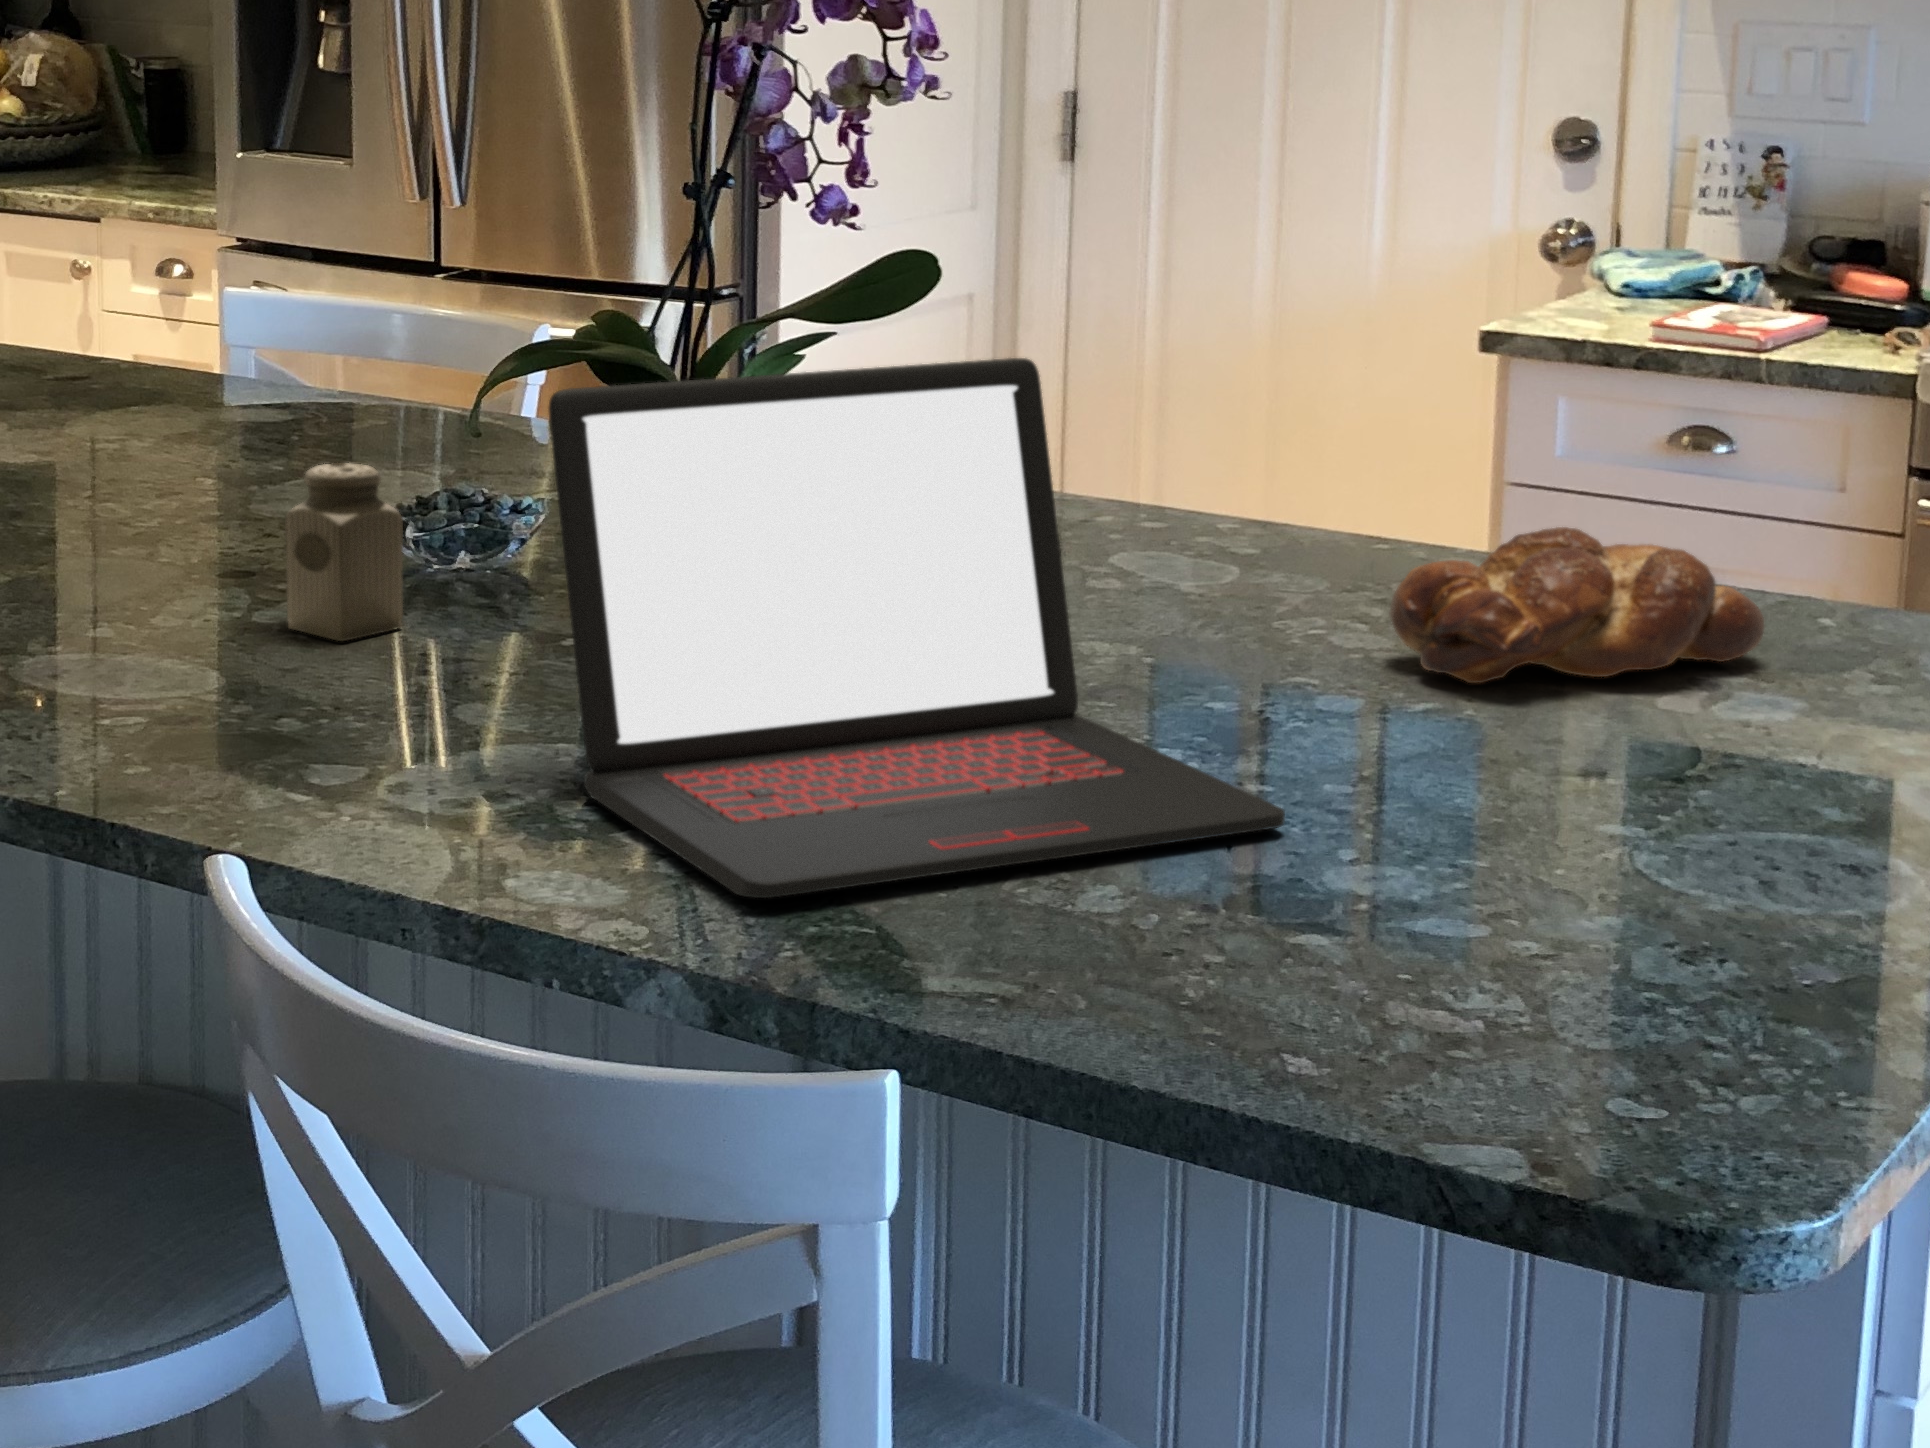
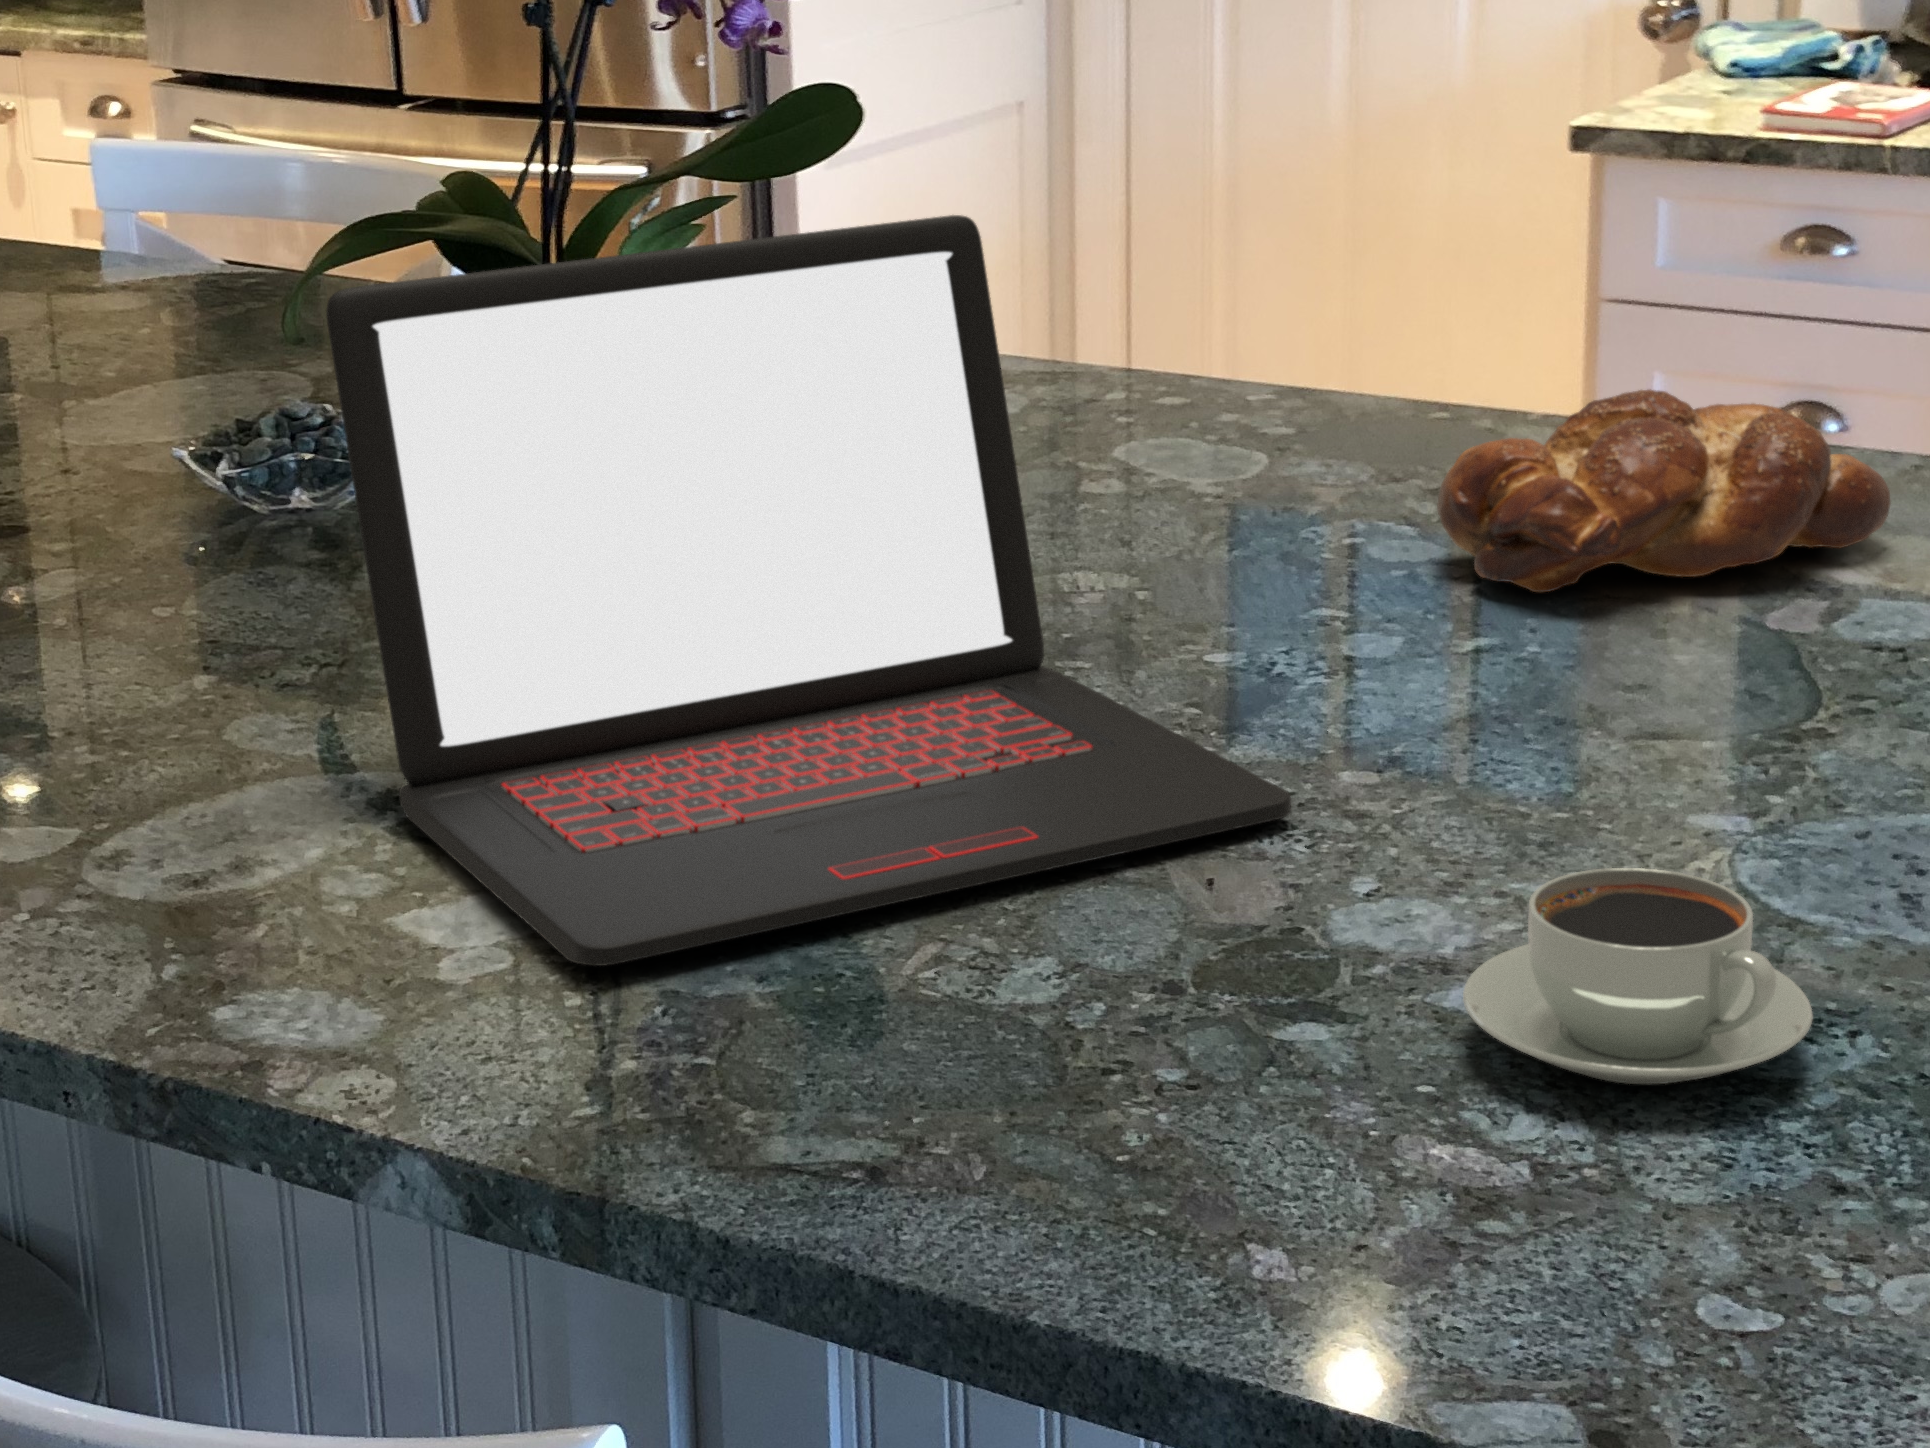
salt shaker: present [285,463,403,641] -> none [64,375,224,602]
coffee cup: none [1431,854,1701,1012] -> present [1463,868,1813,1084]

